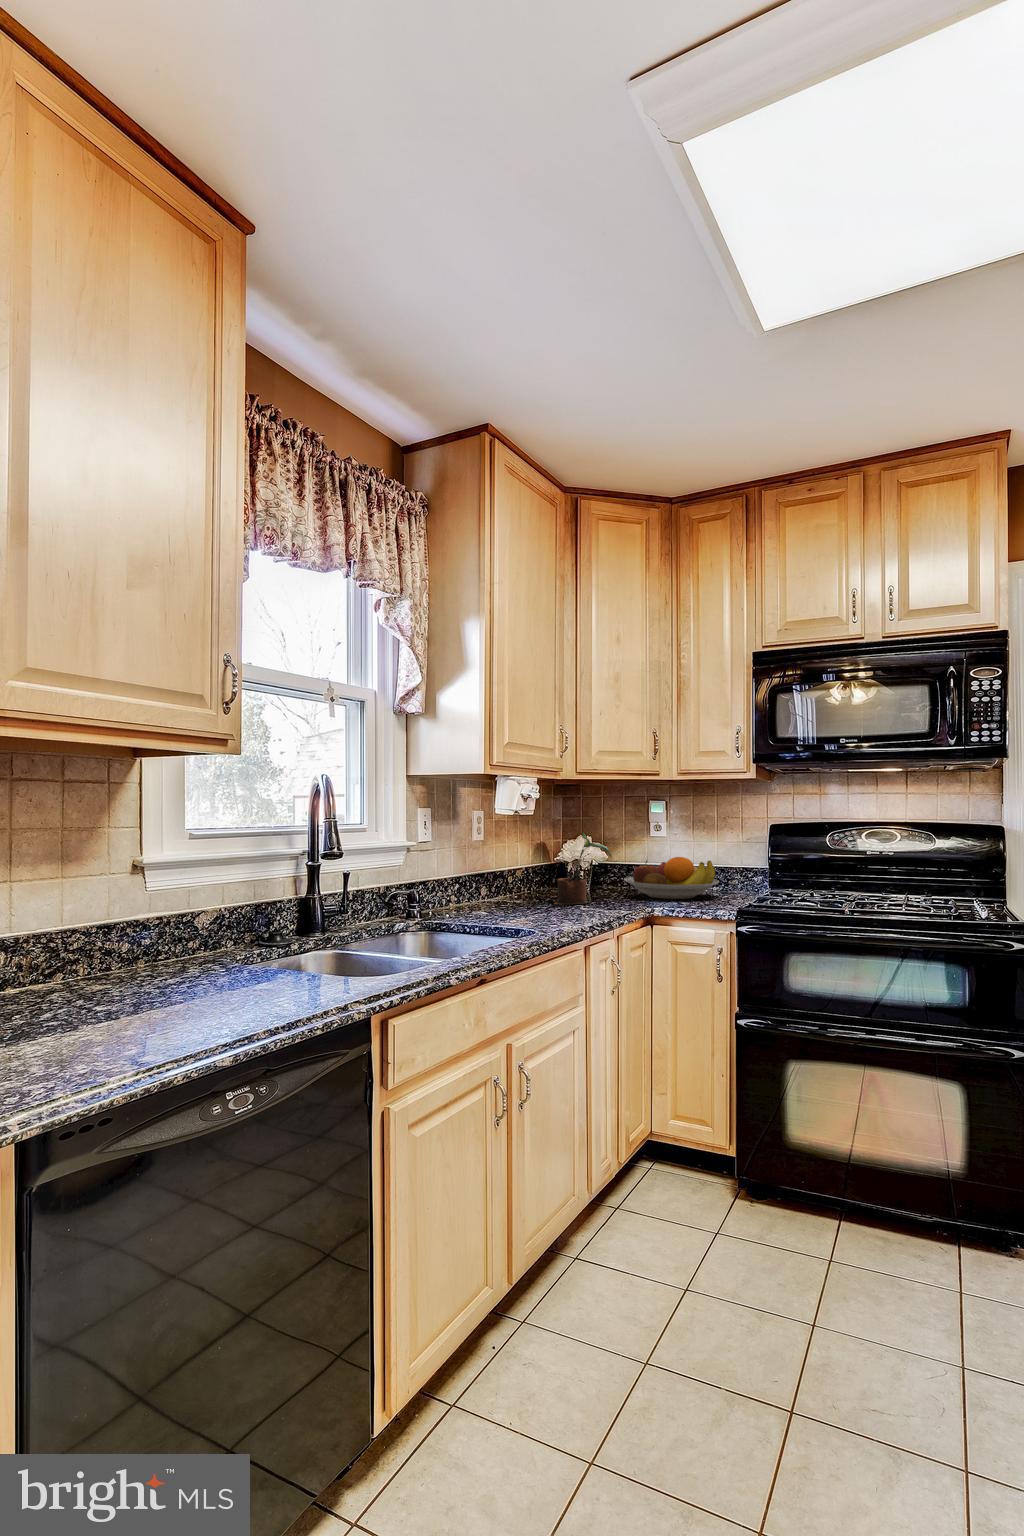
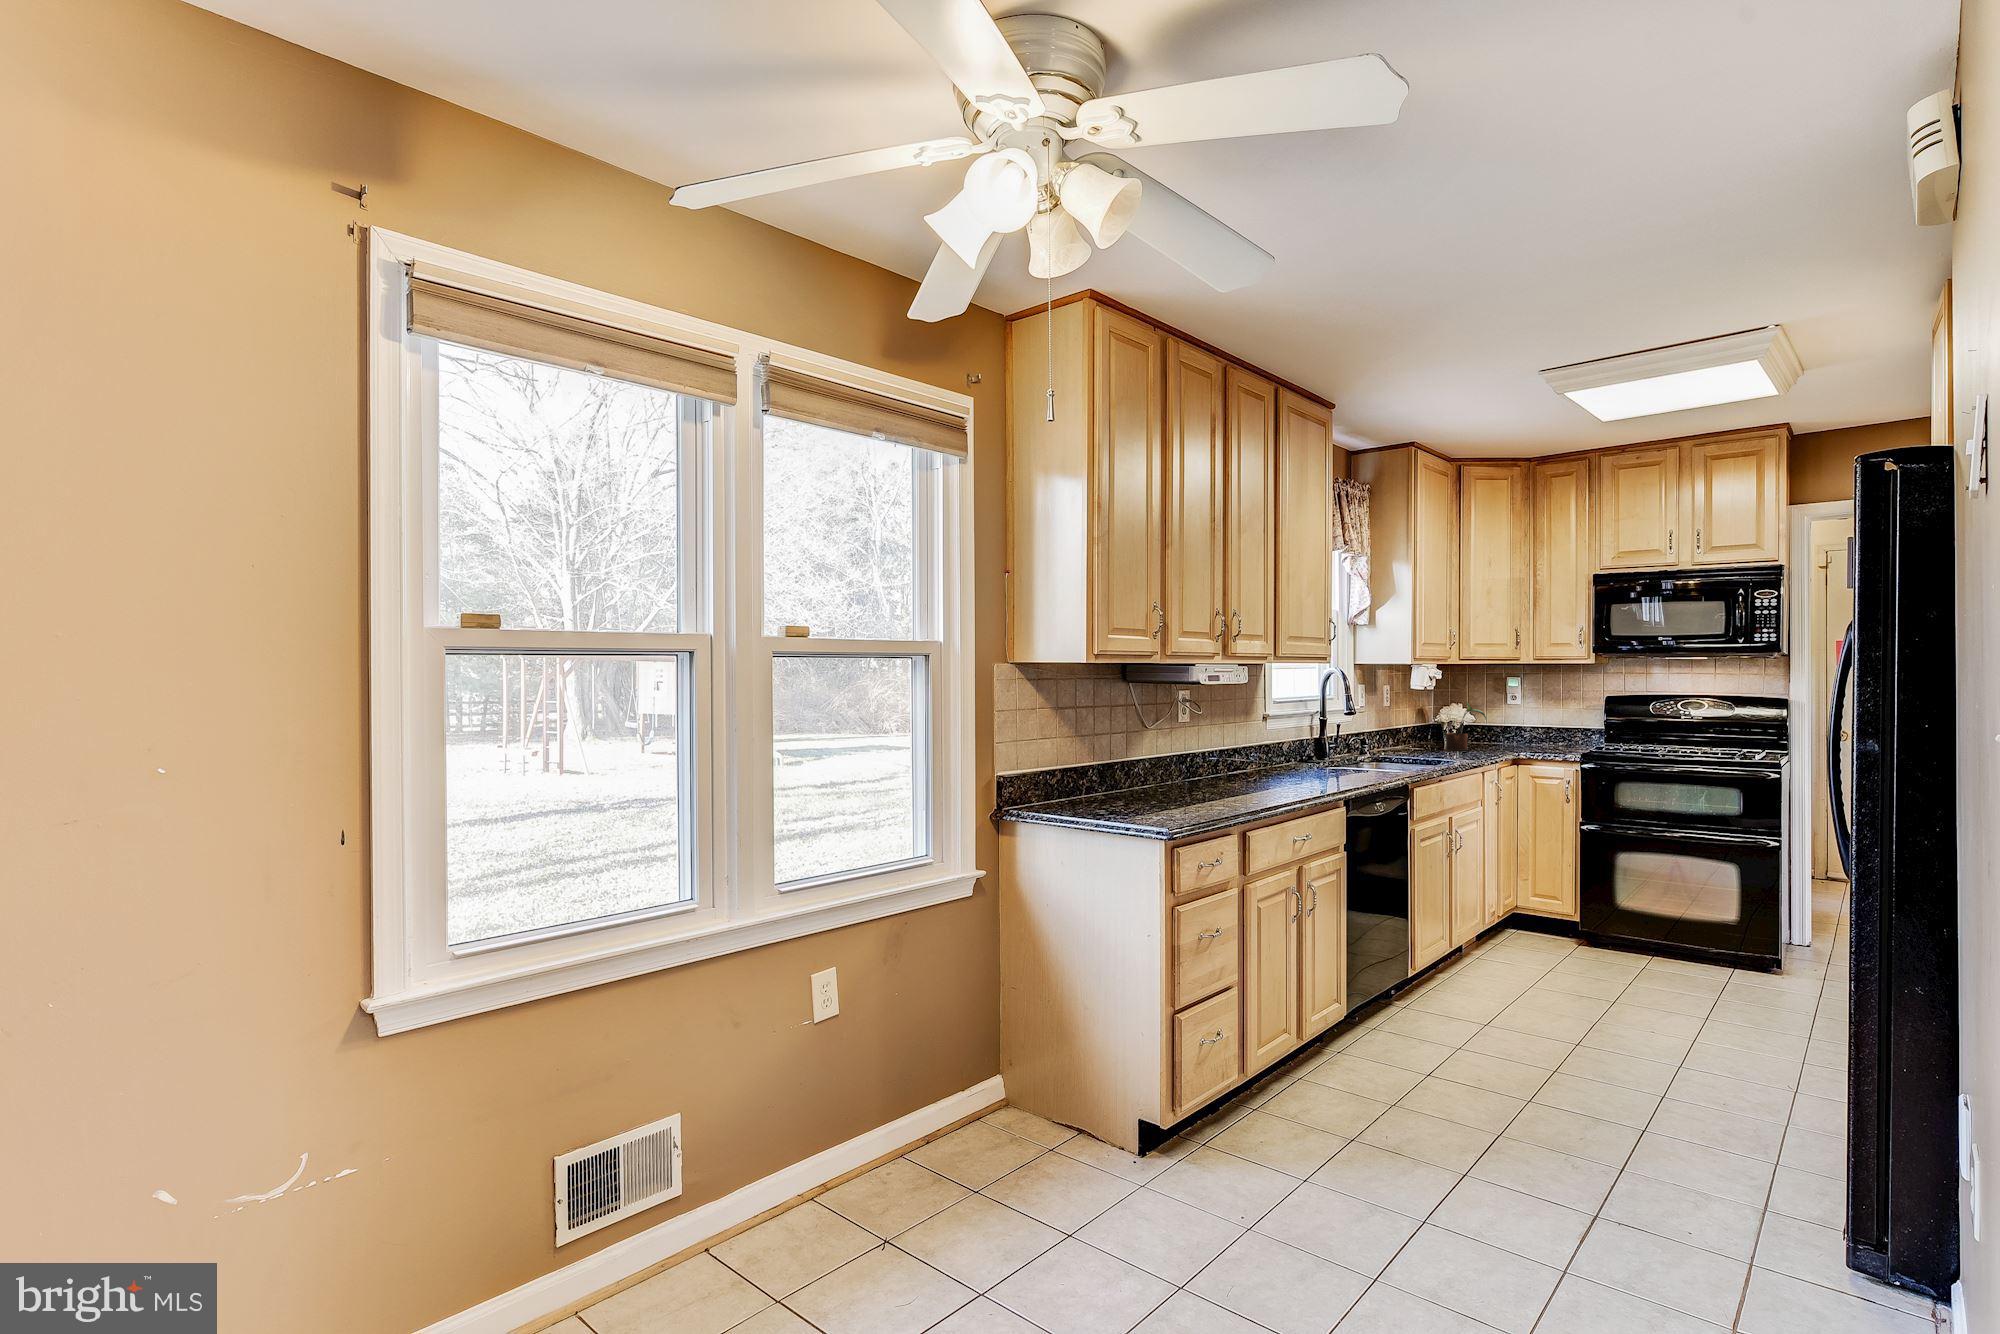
fruit bowl: present [624,857,719,899] -> none [1490,719,1565,749]

